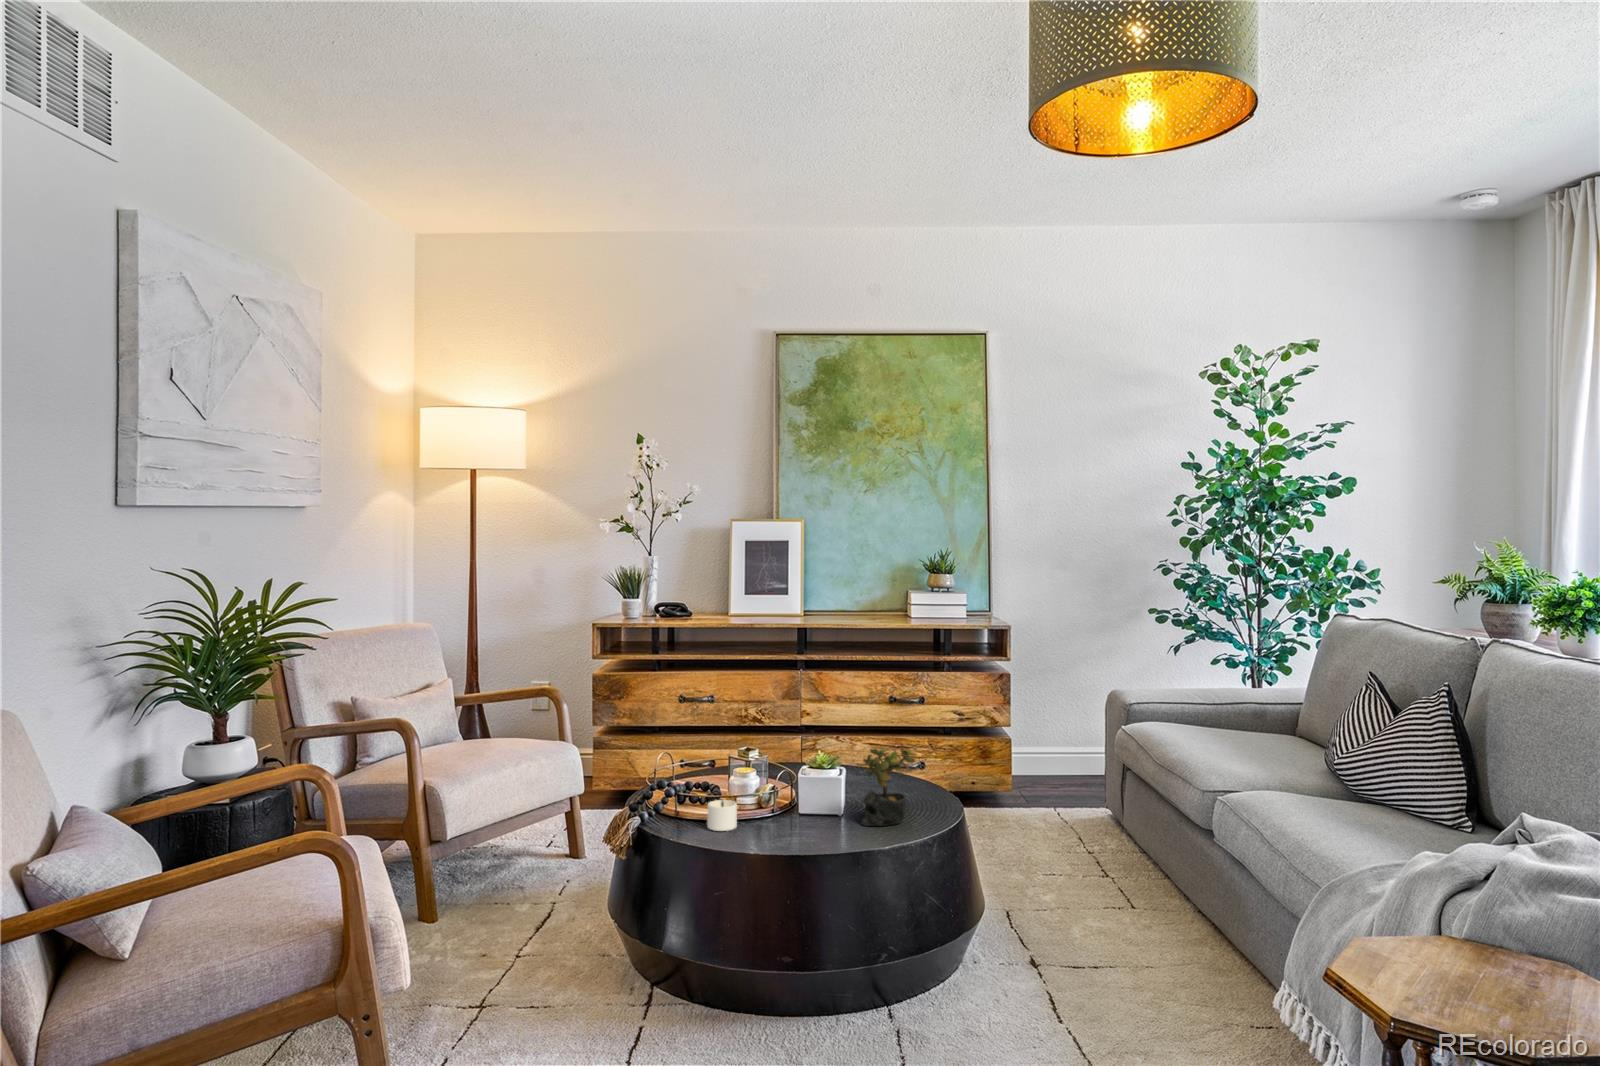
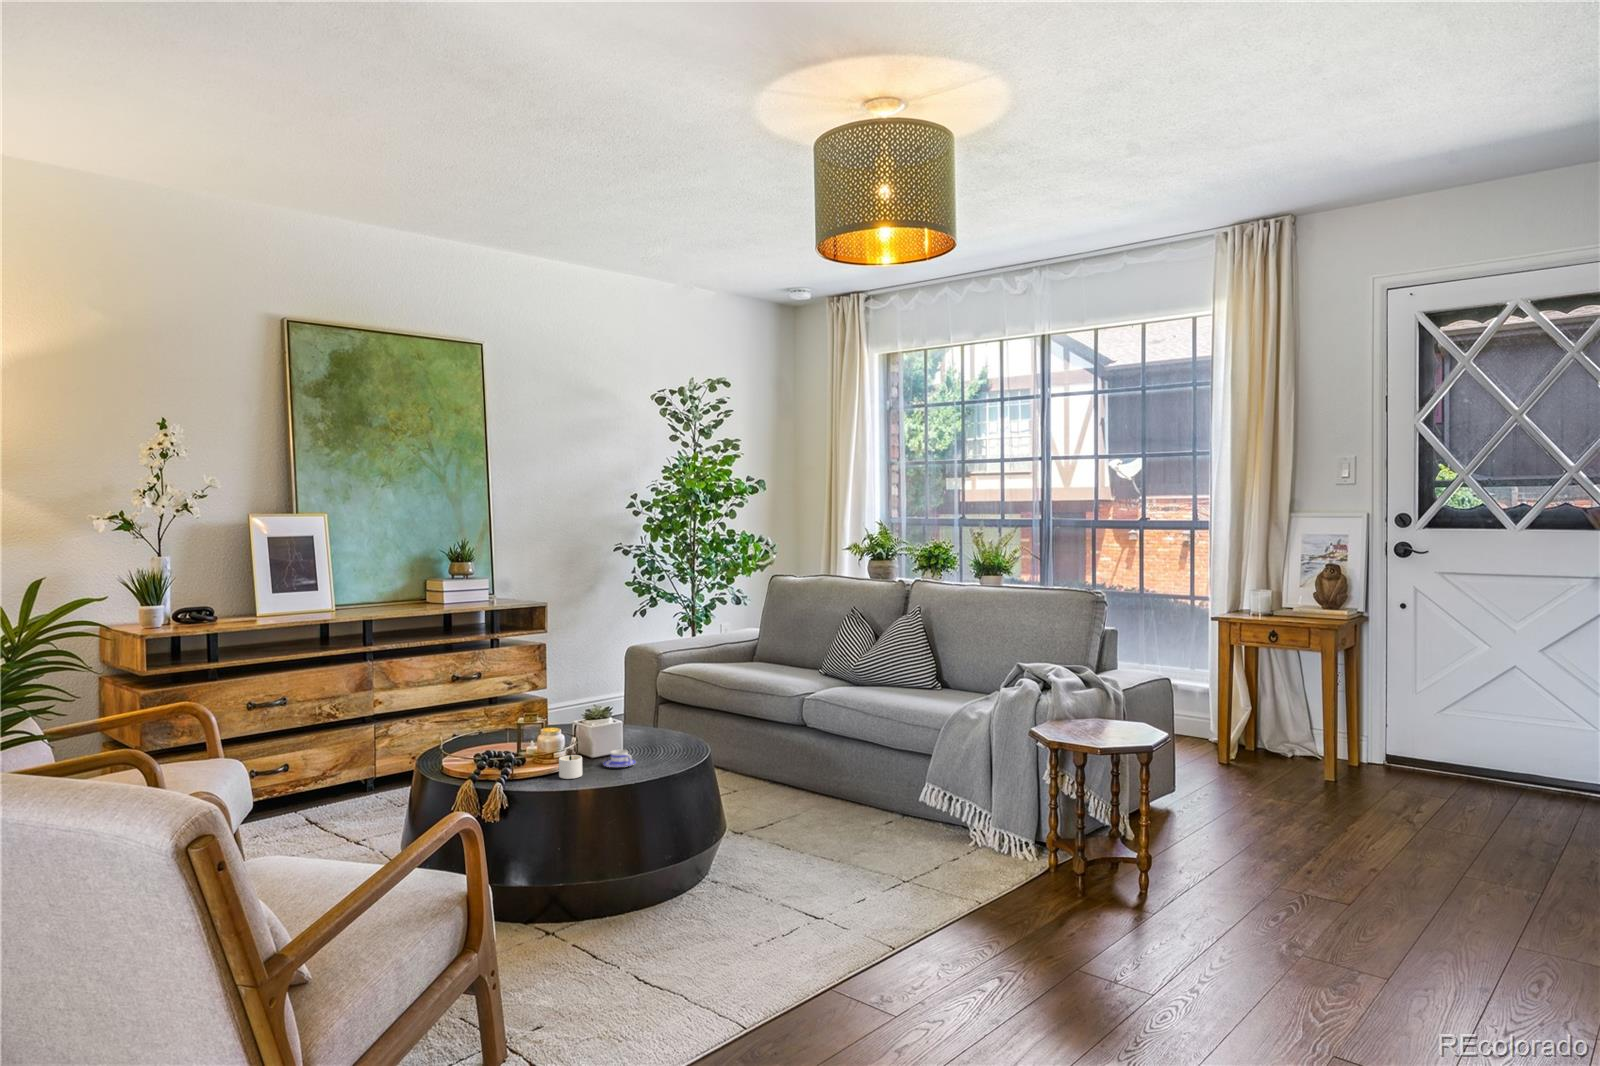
succulent plant: present [856,745,915,826] -> none [641,693,678,754]
teacup: none [777,807,821,832] -> present [603,750,636,767]

